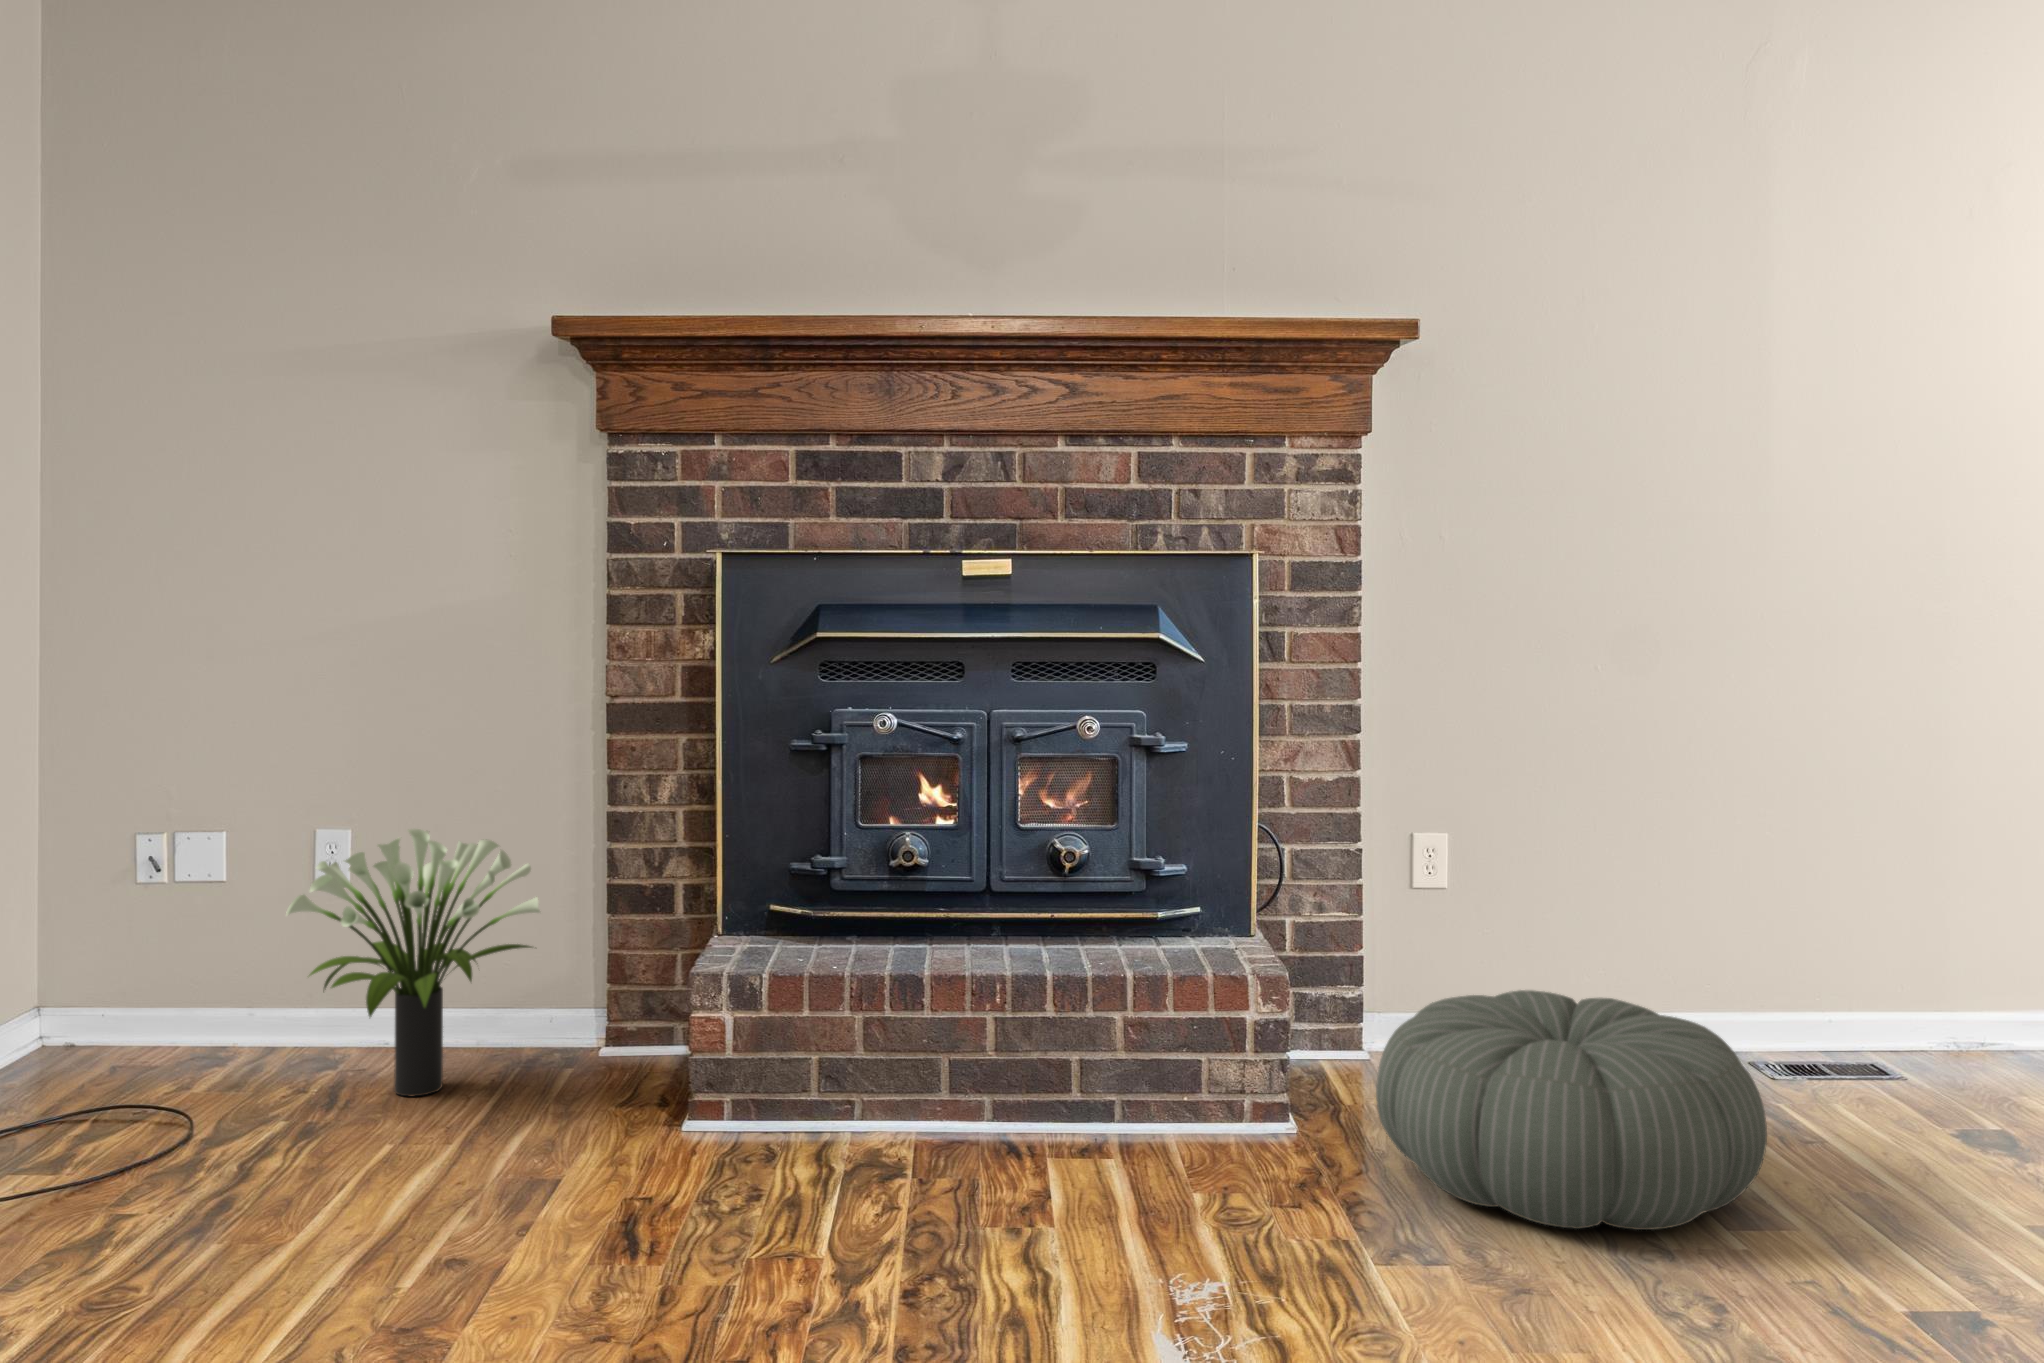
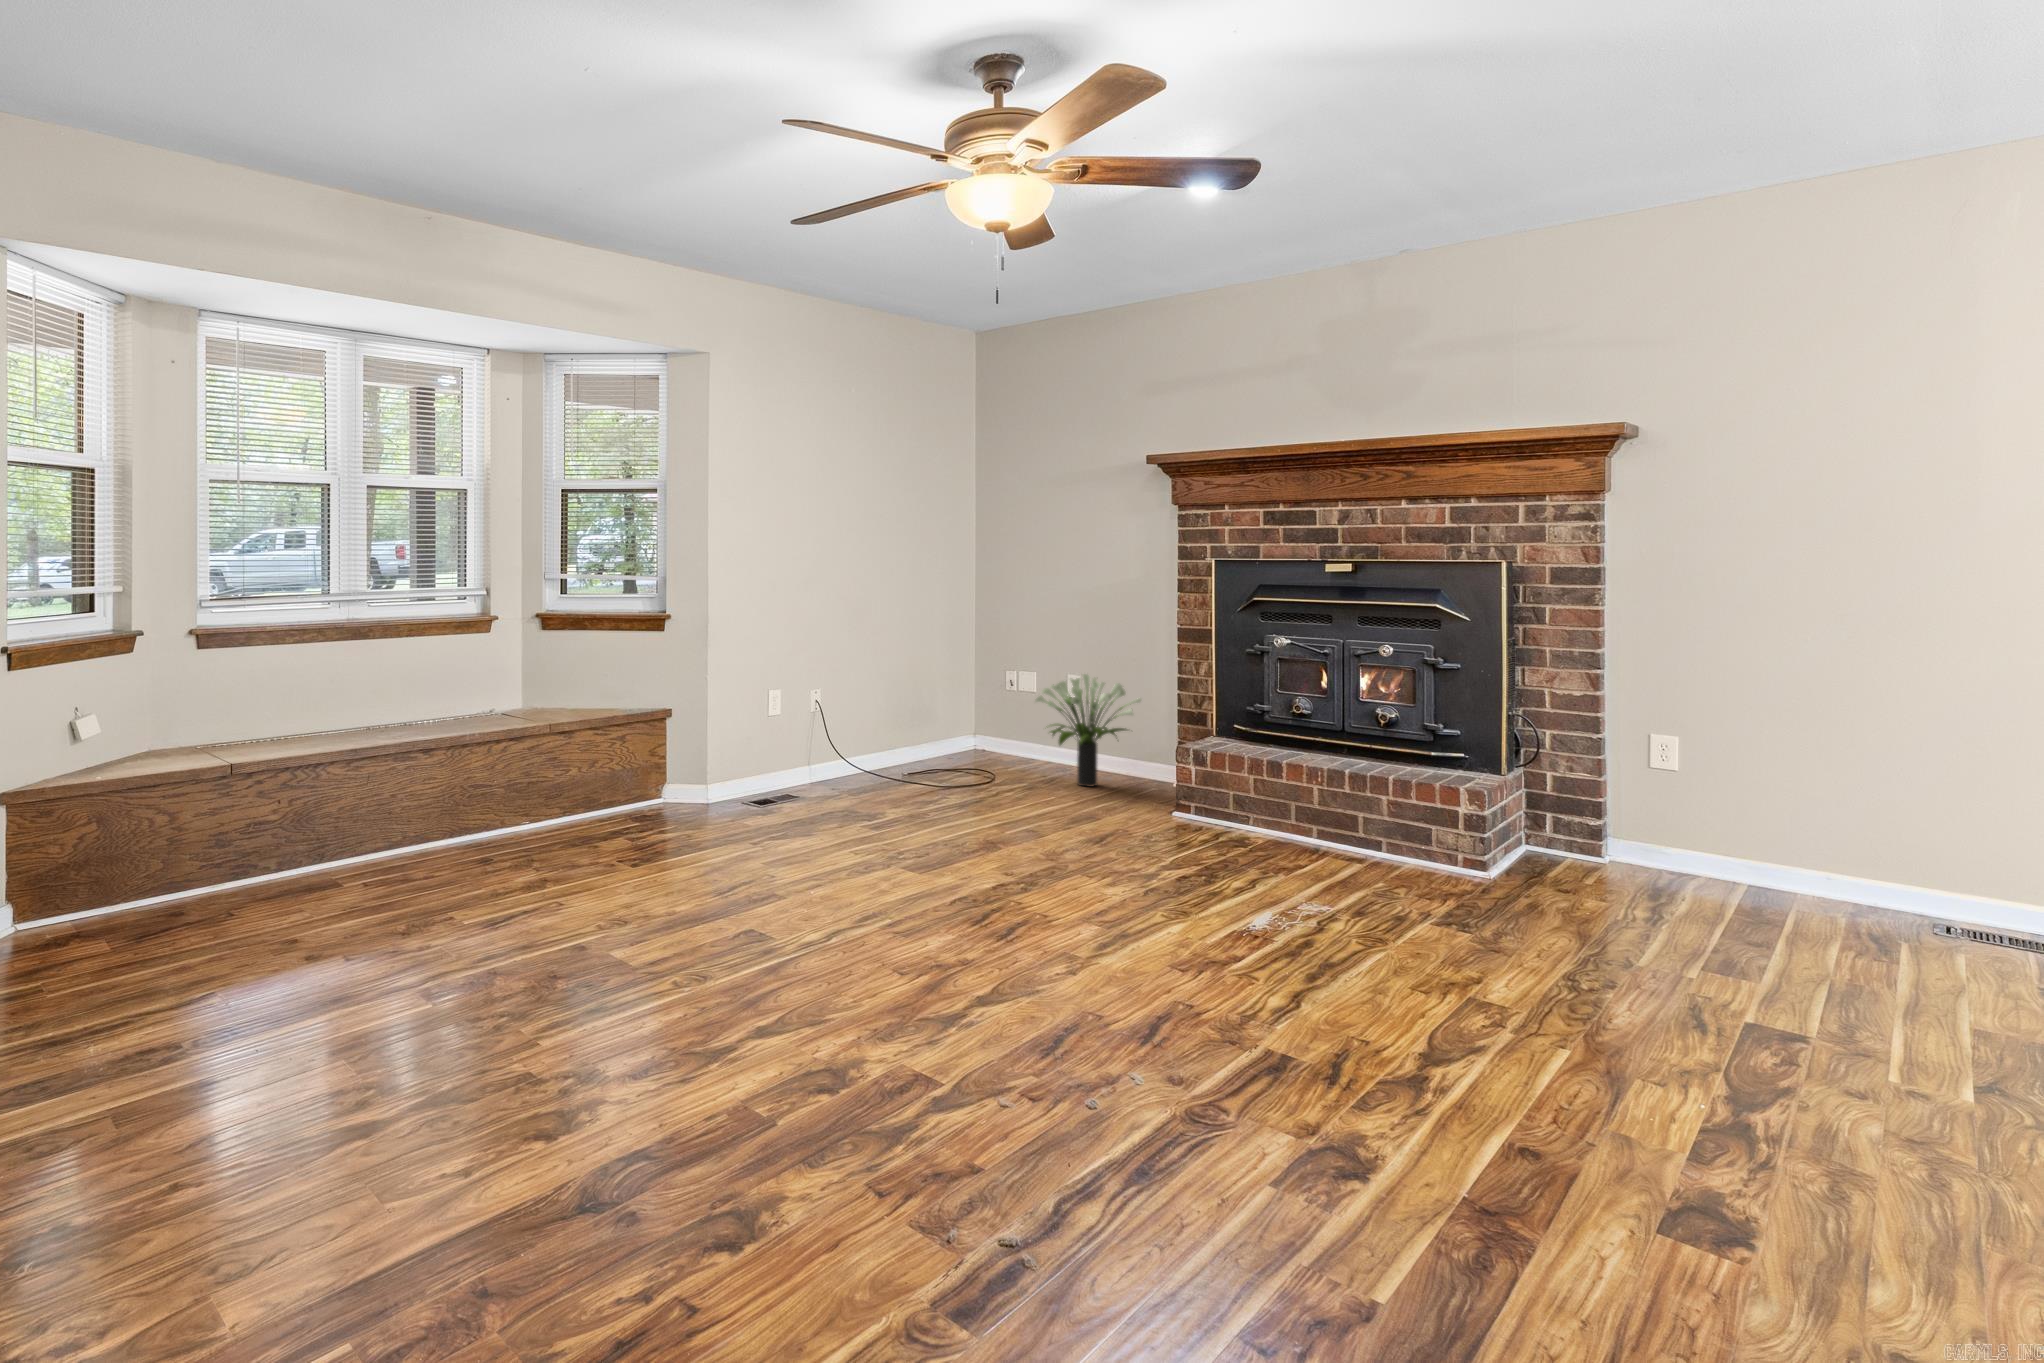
pouf: present [1376,990,1767,1230] -> none [1493,814,1754,944]

